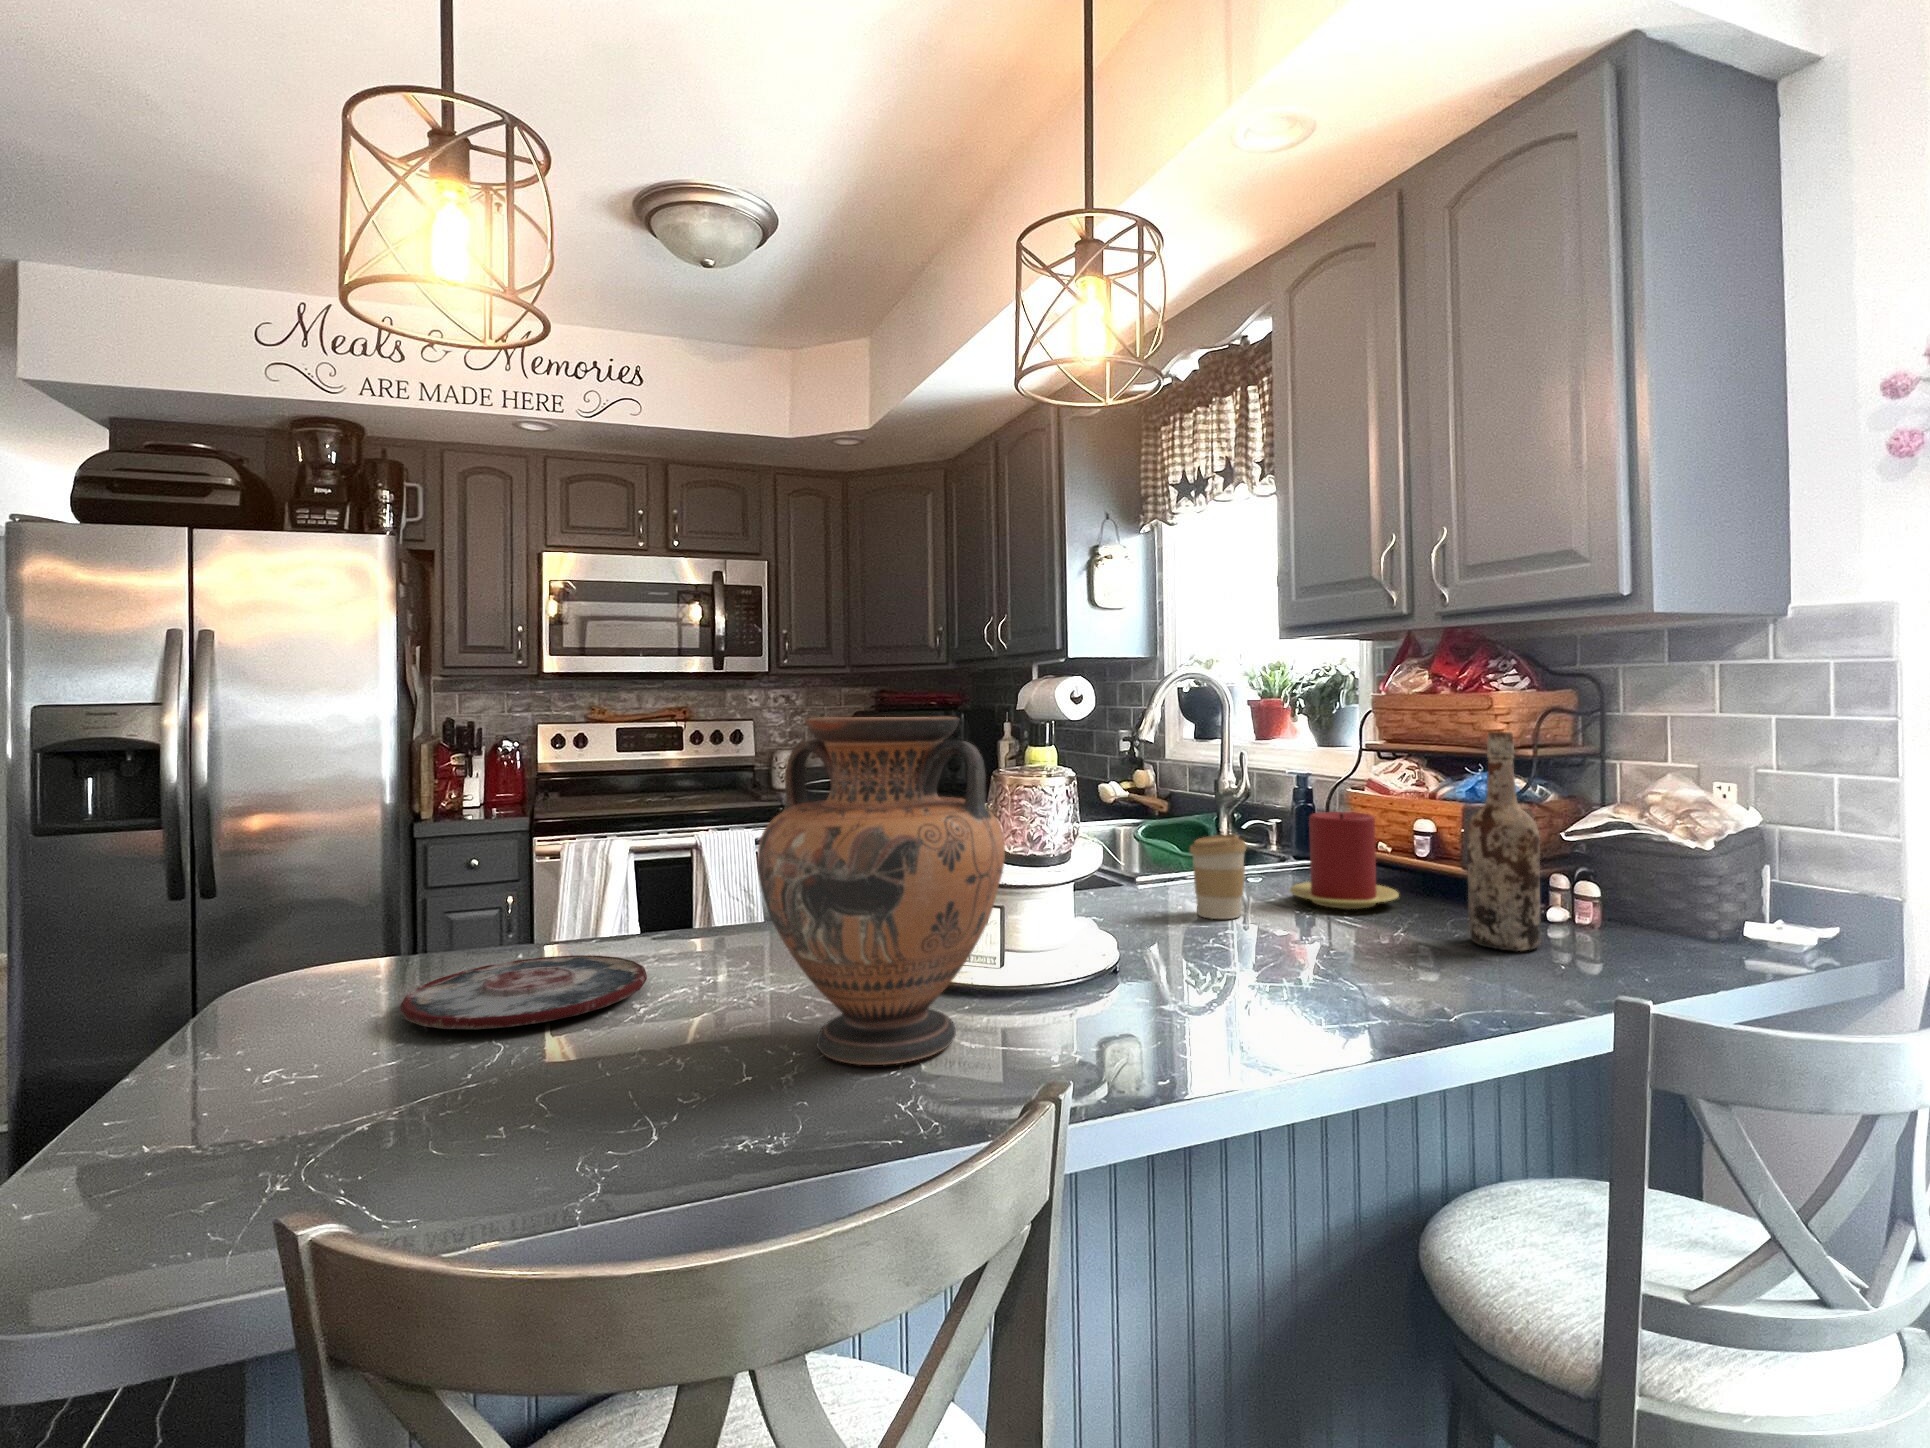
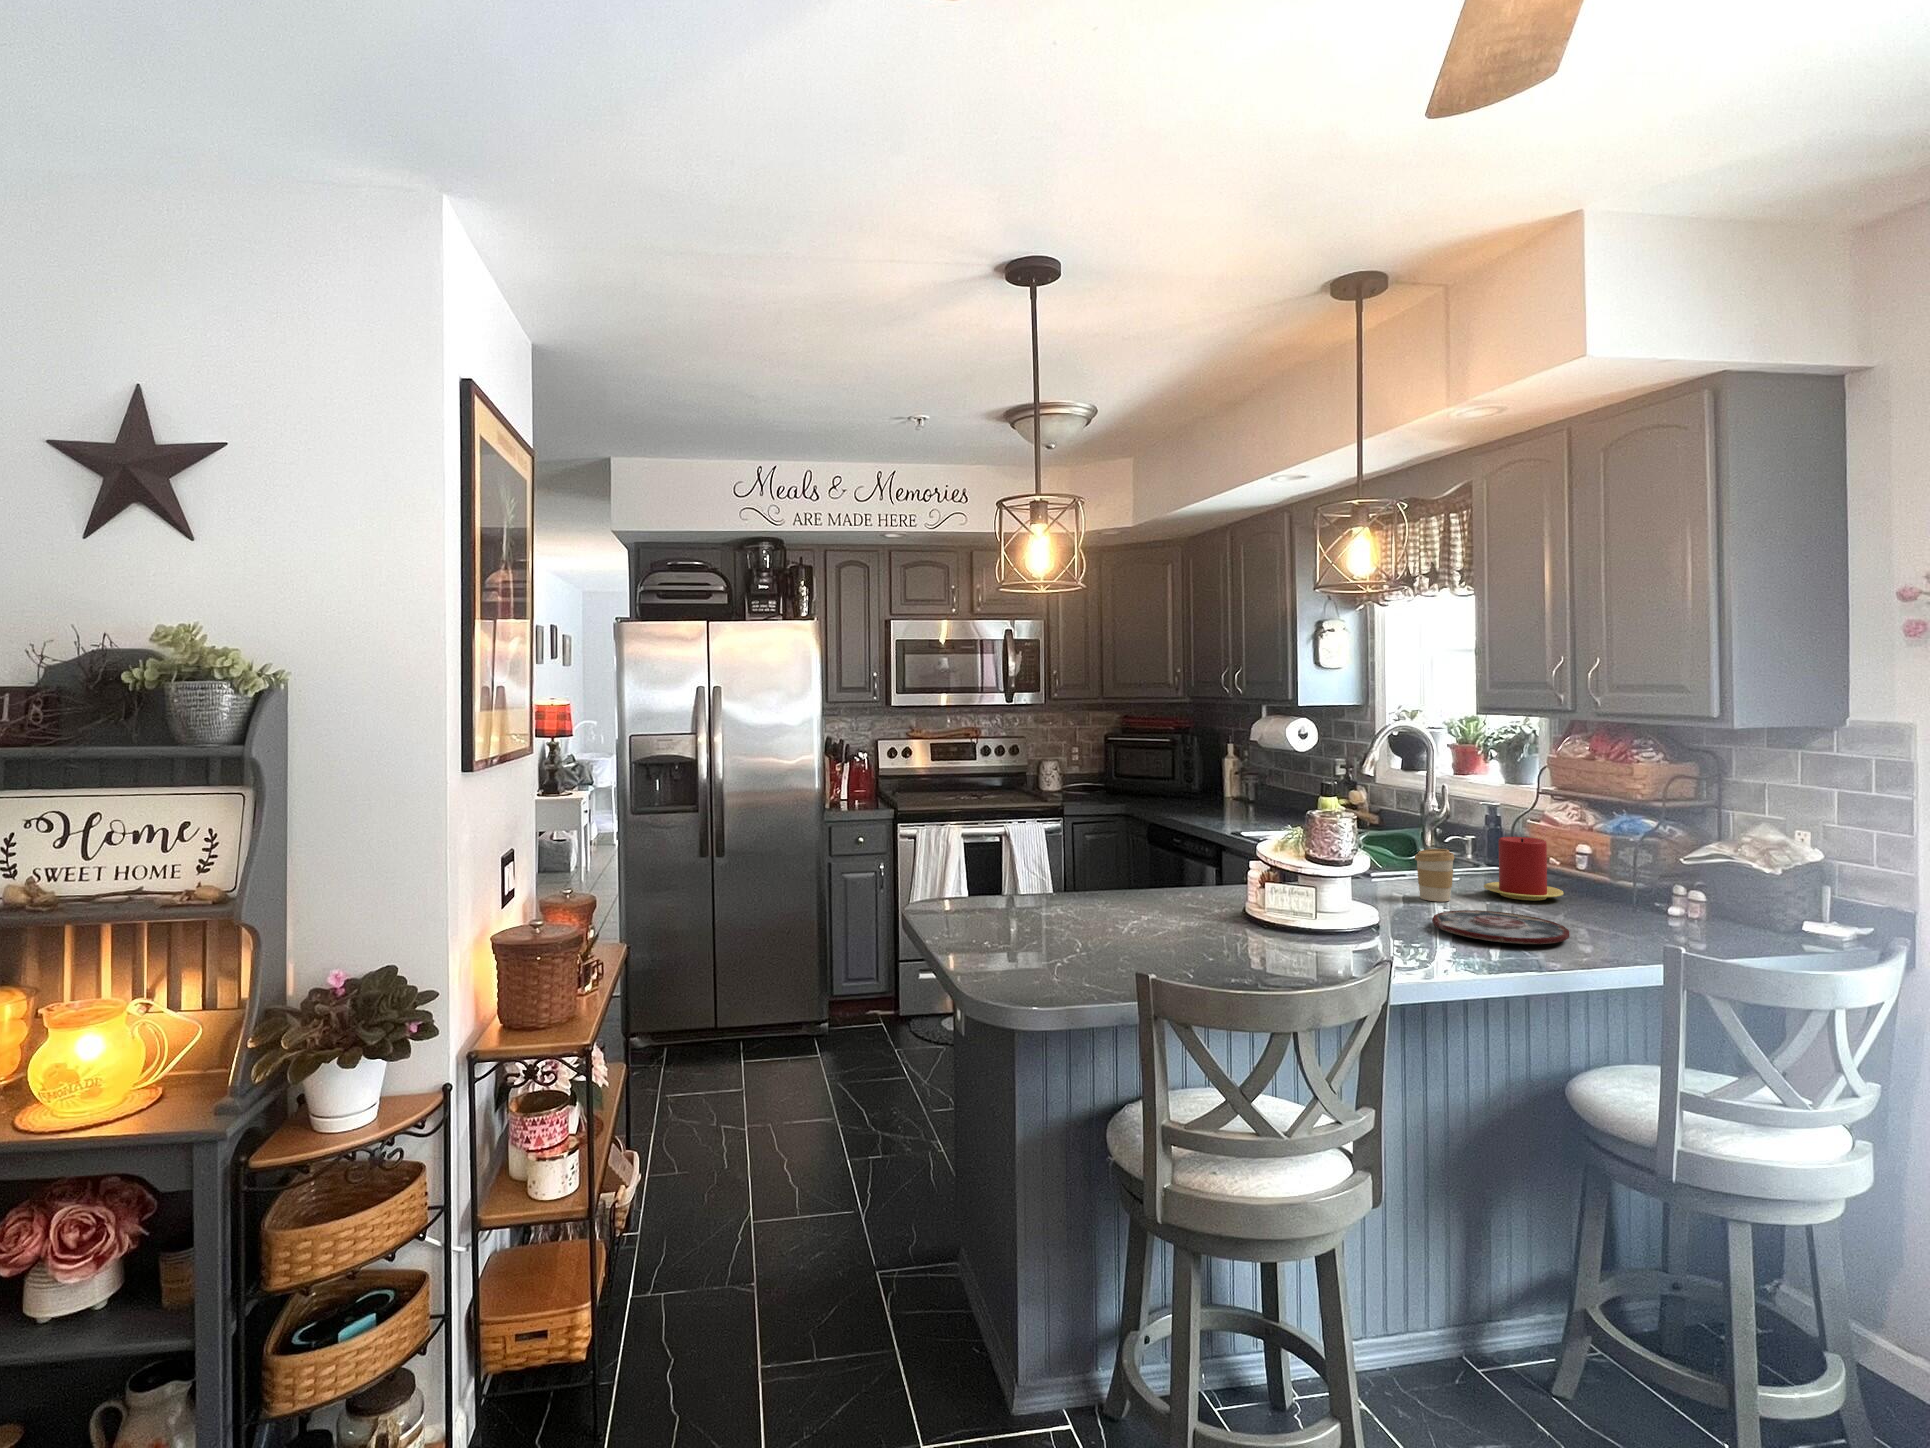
vase: present [757,717,1005,1065] -> none [1207,786,1332,953]
wine bottle: present [1467,732,1541,951] -> none [1608,796,1657,930]
plate: present [400,955,647,1029] -> present [1432,910,1569,944]

